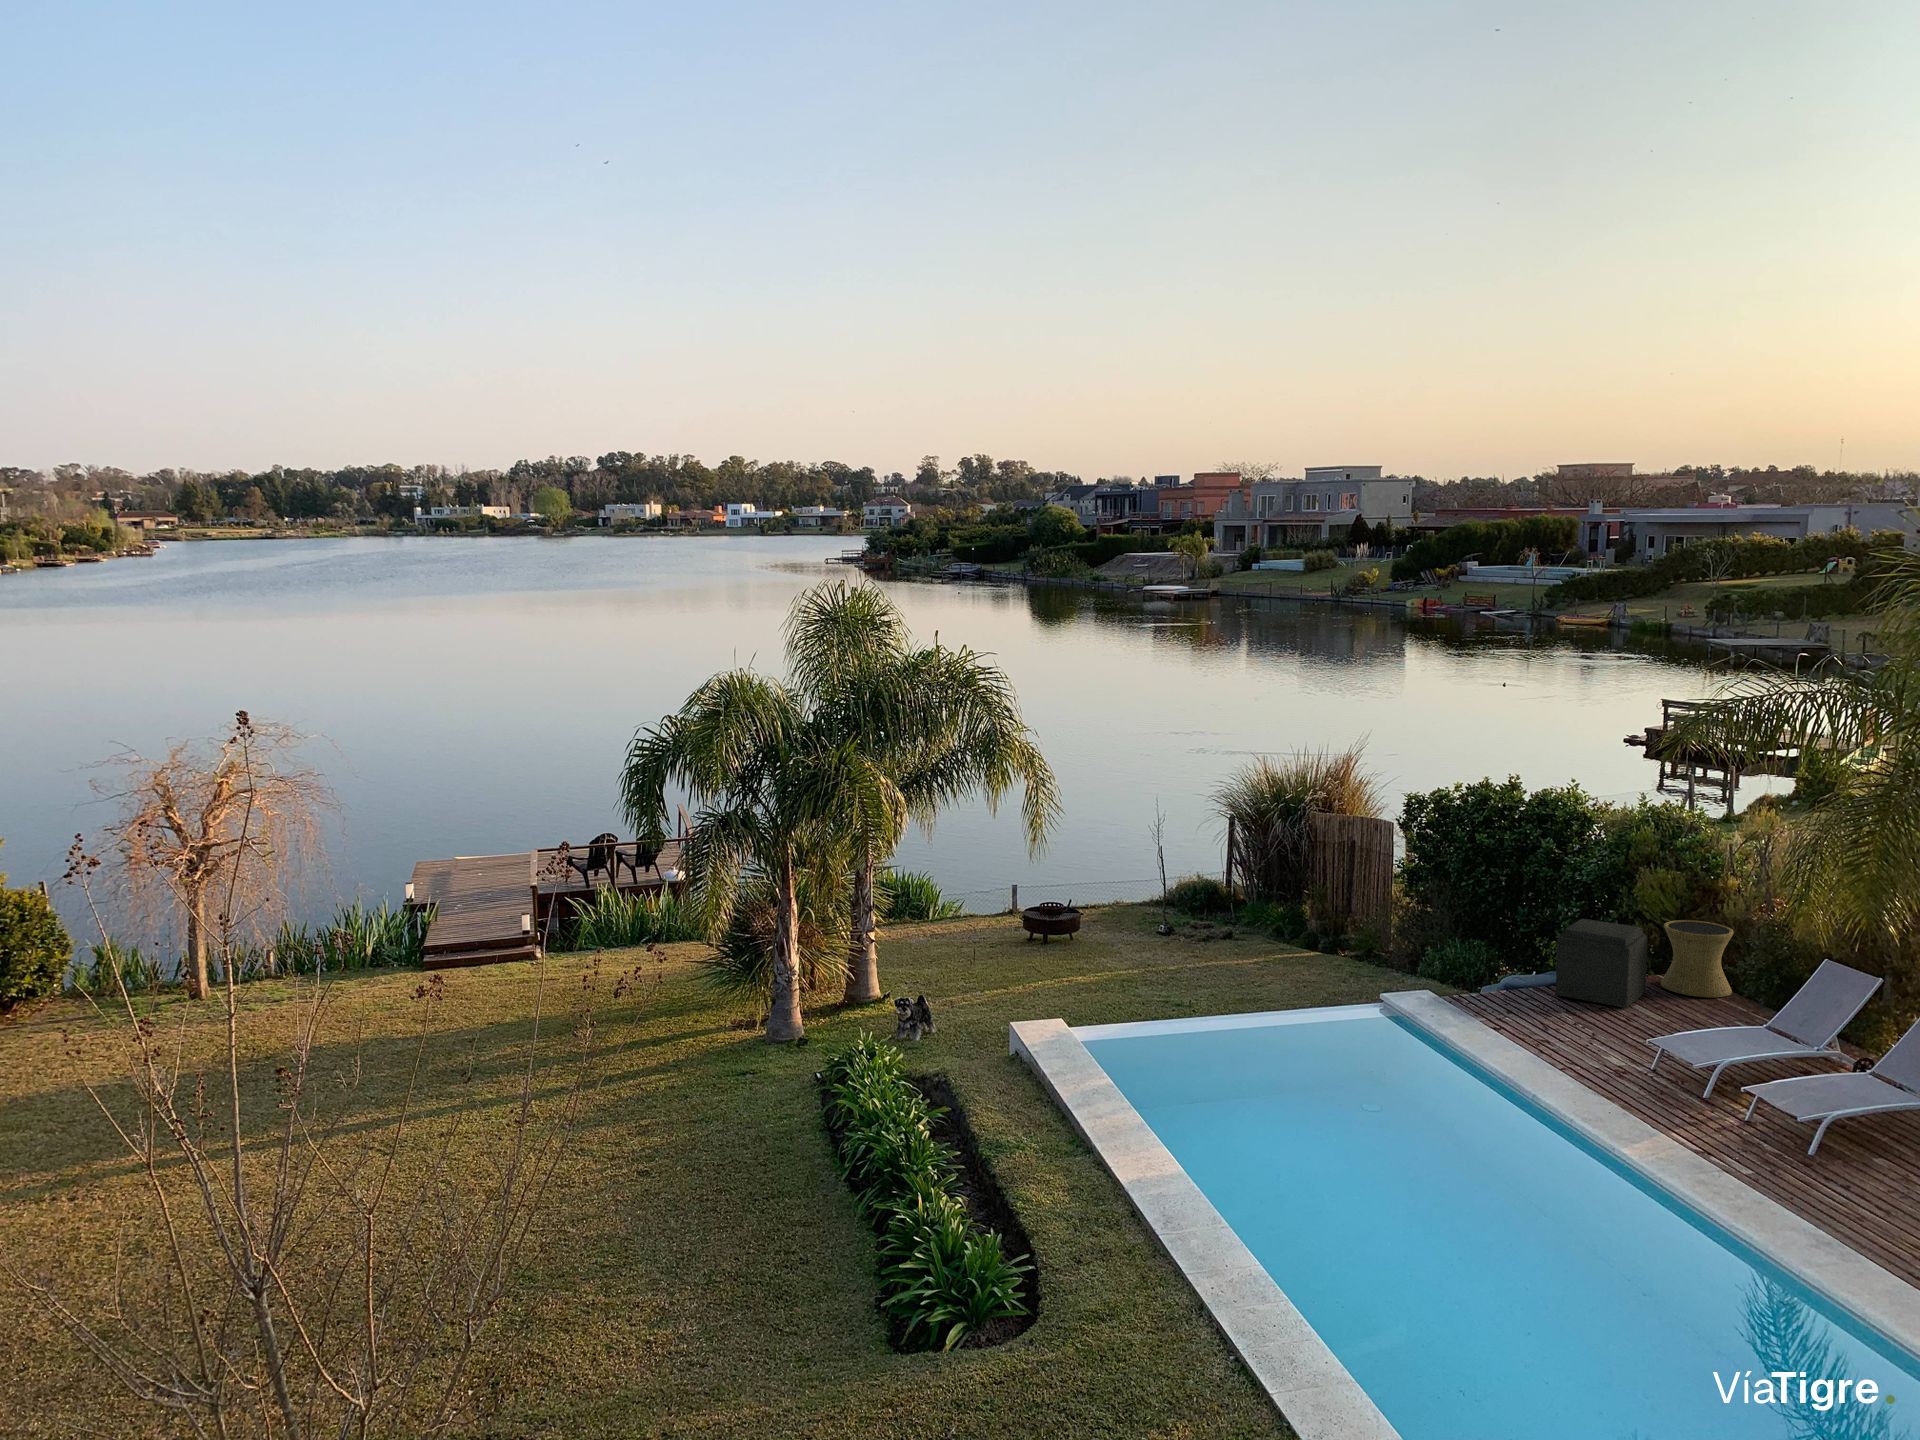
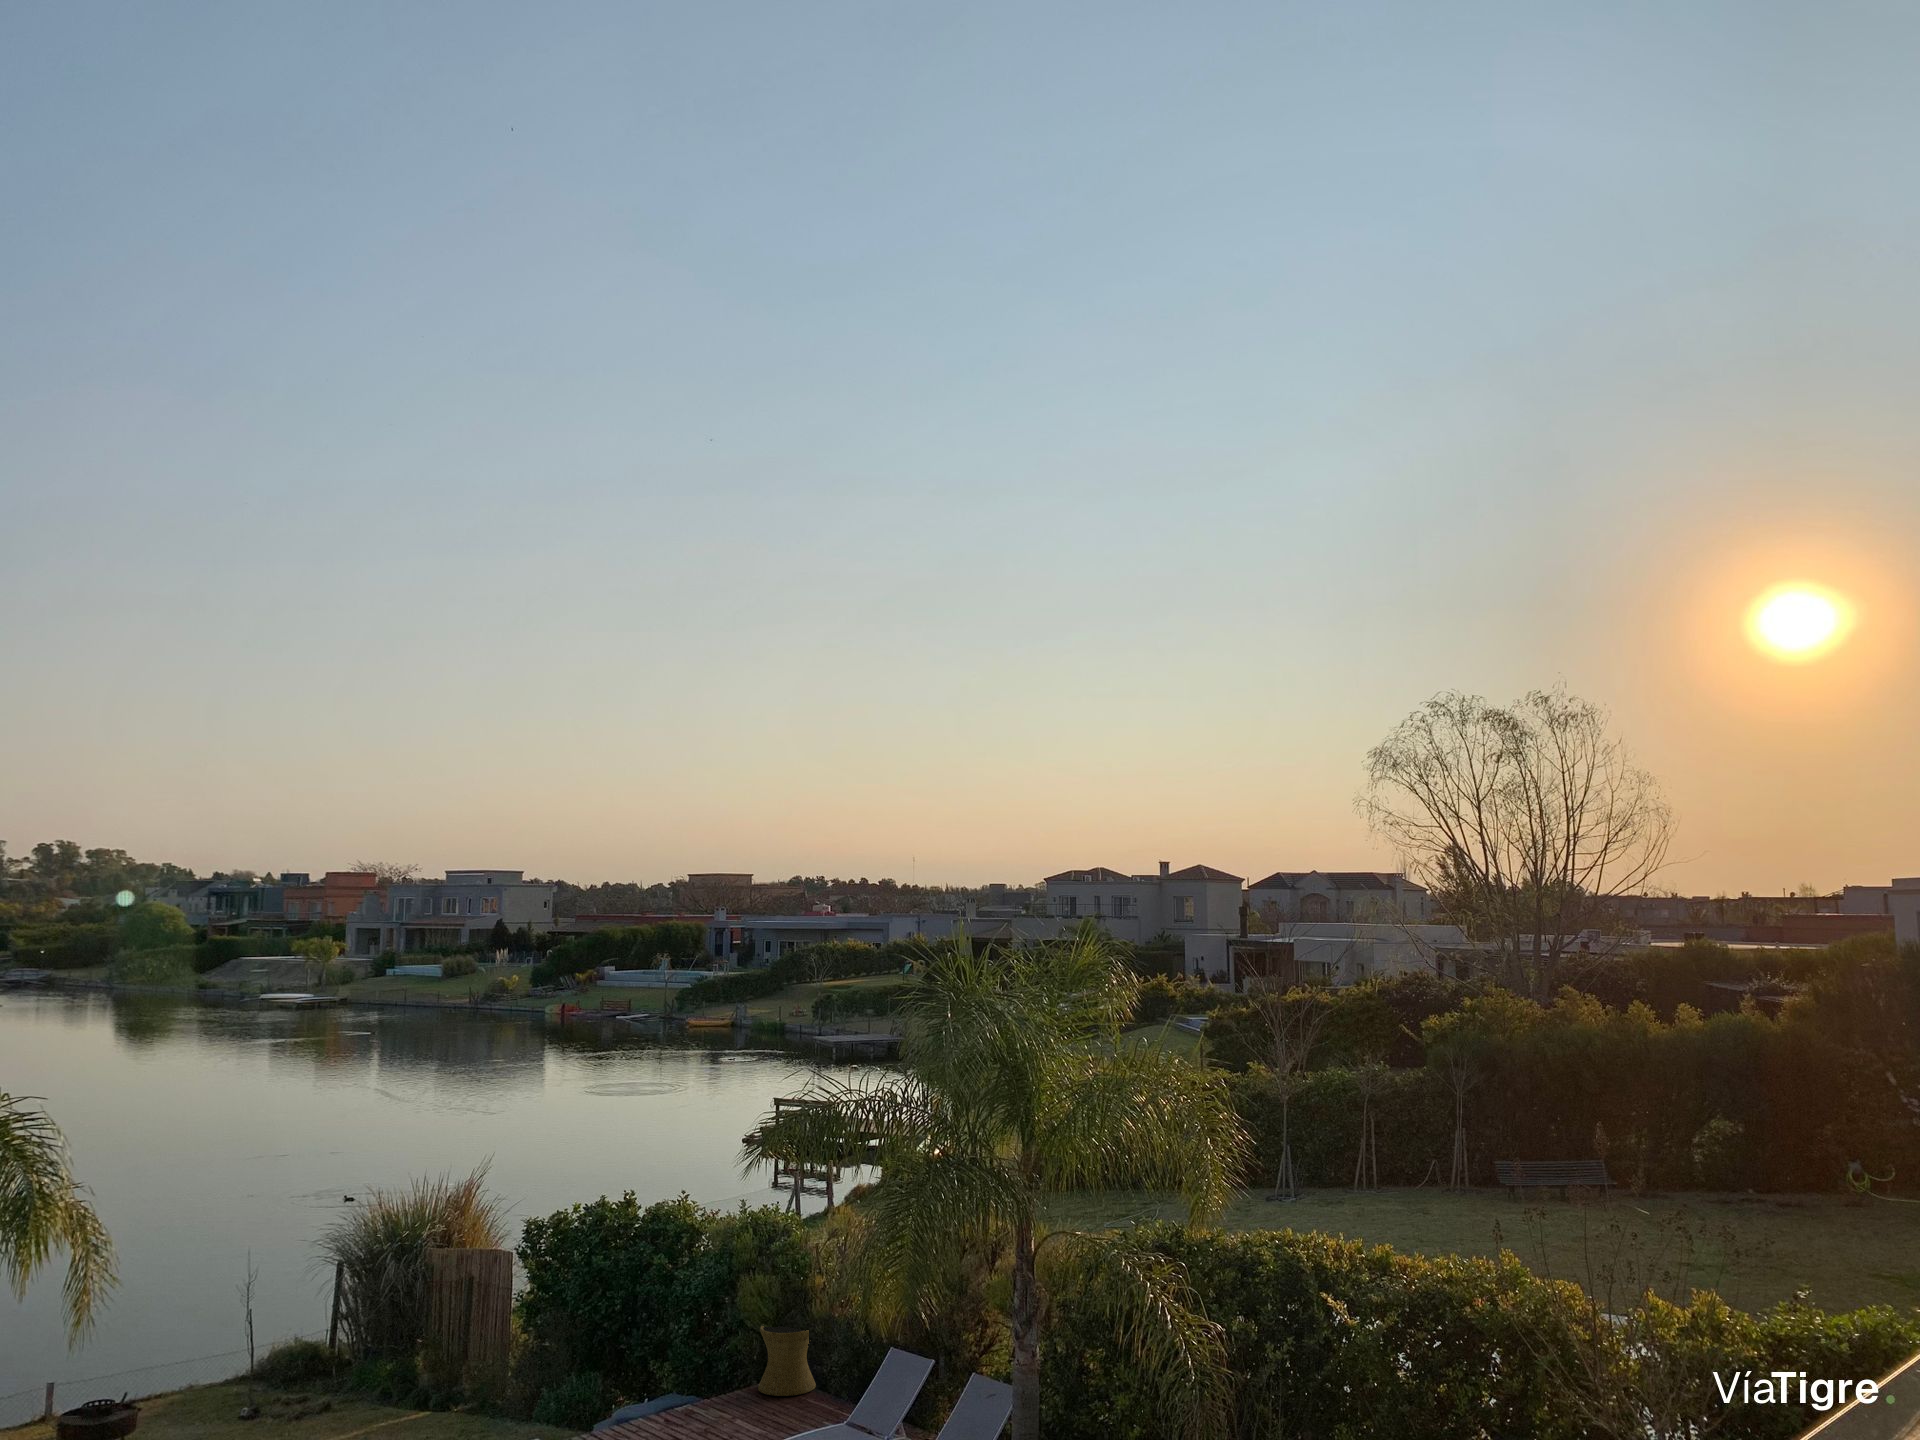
ottoman: present [1556,919,1647,1008] -> none [665,1333,746,1419]

